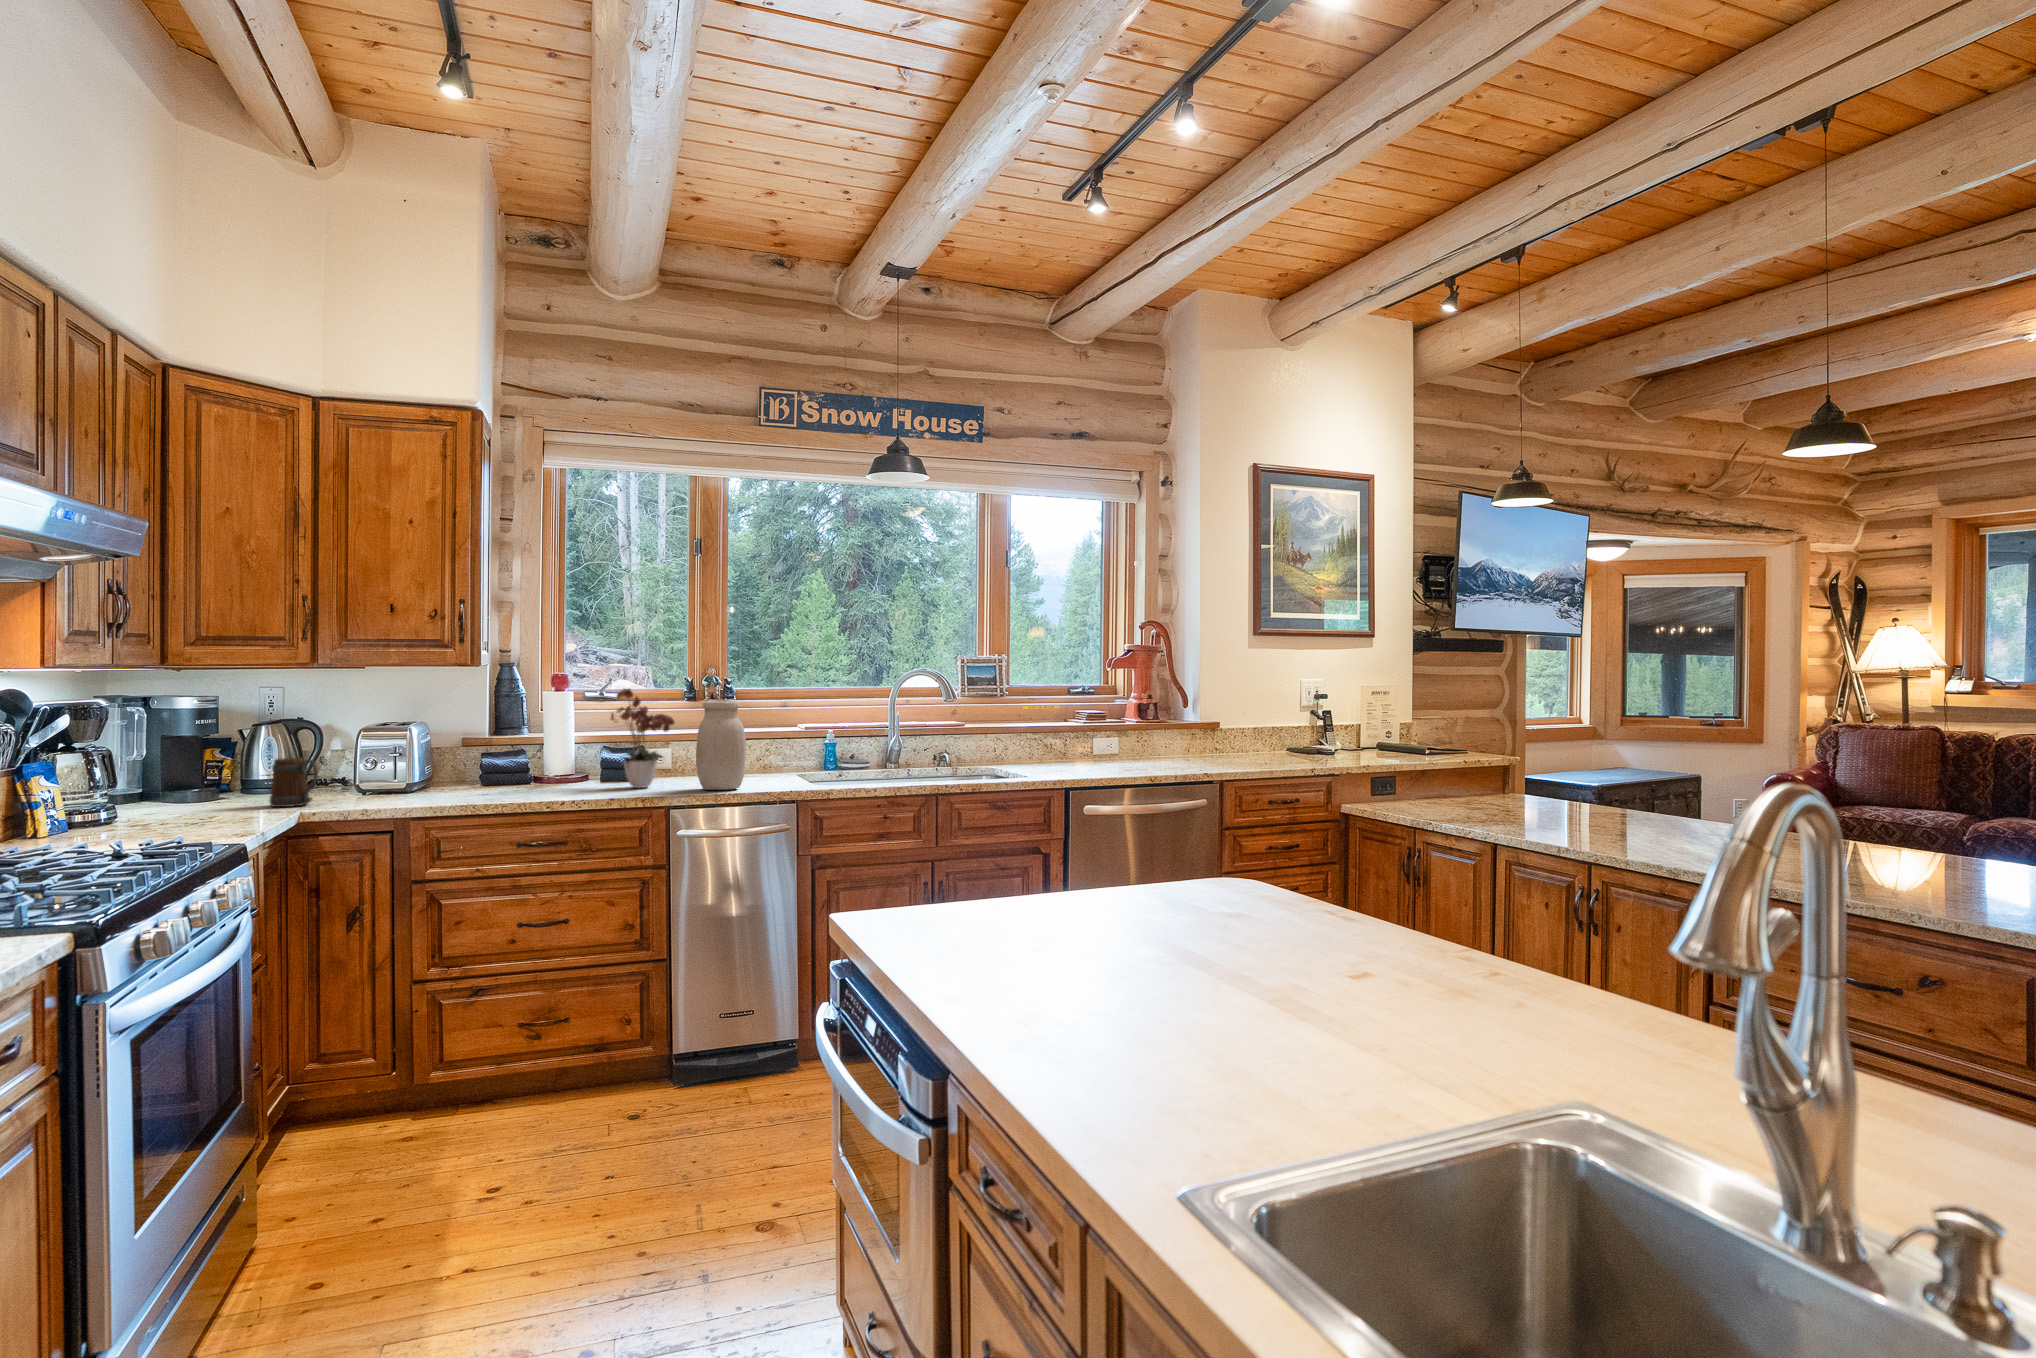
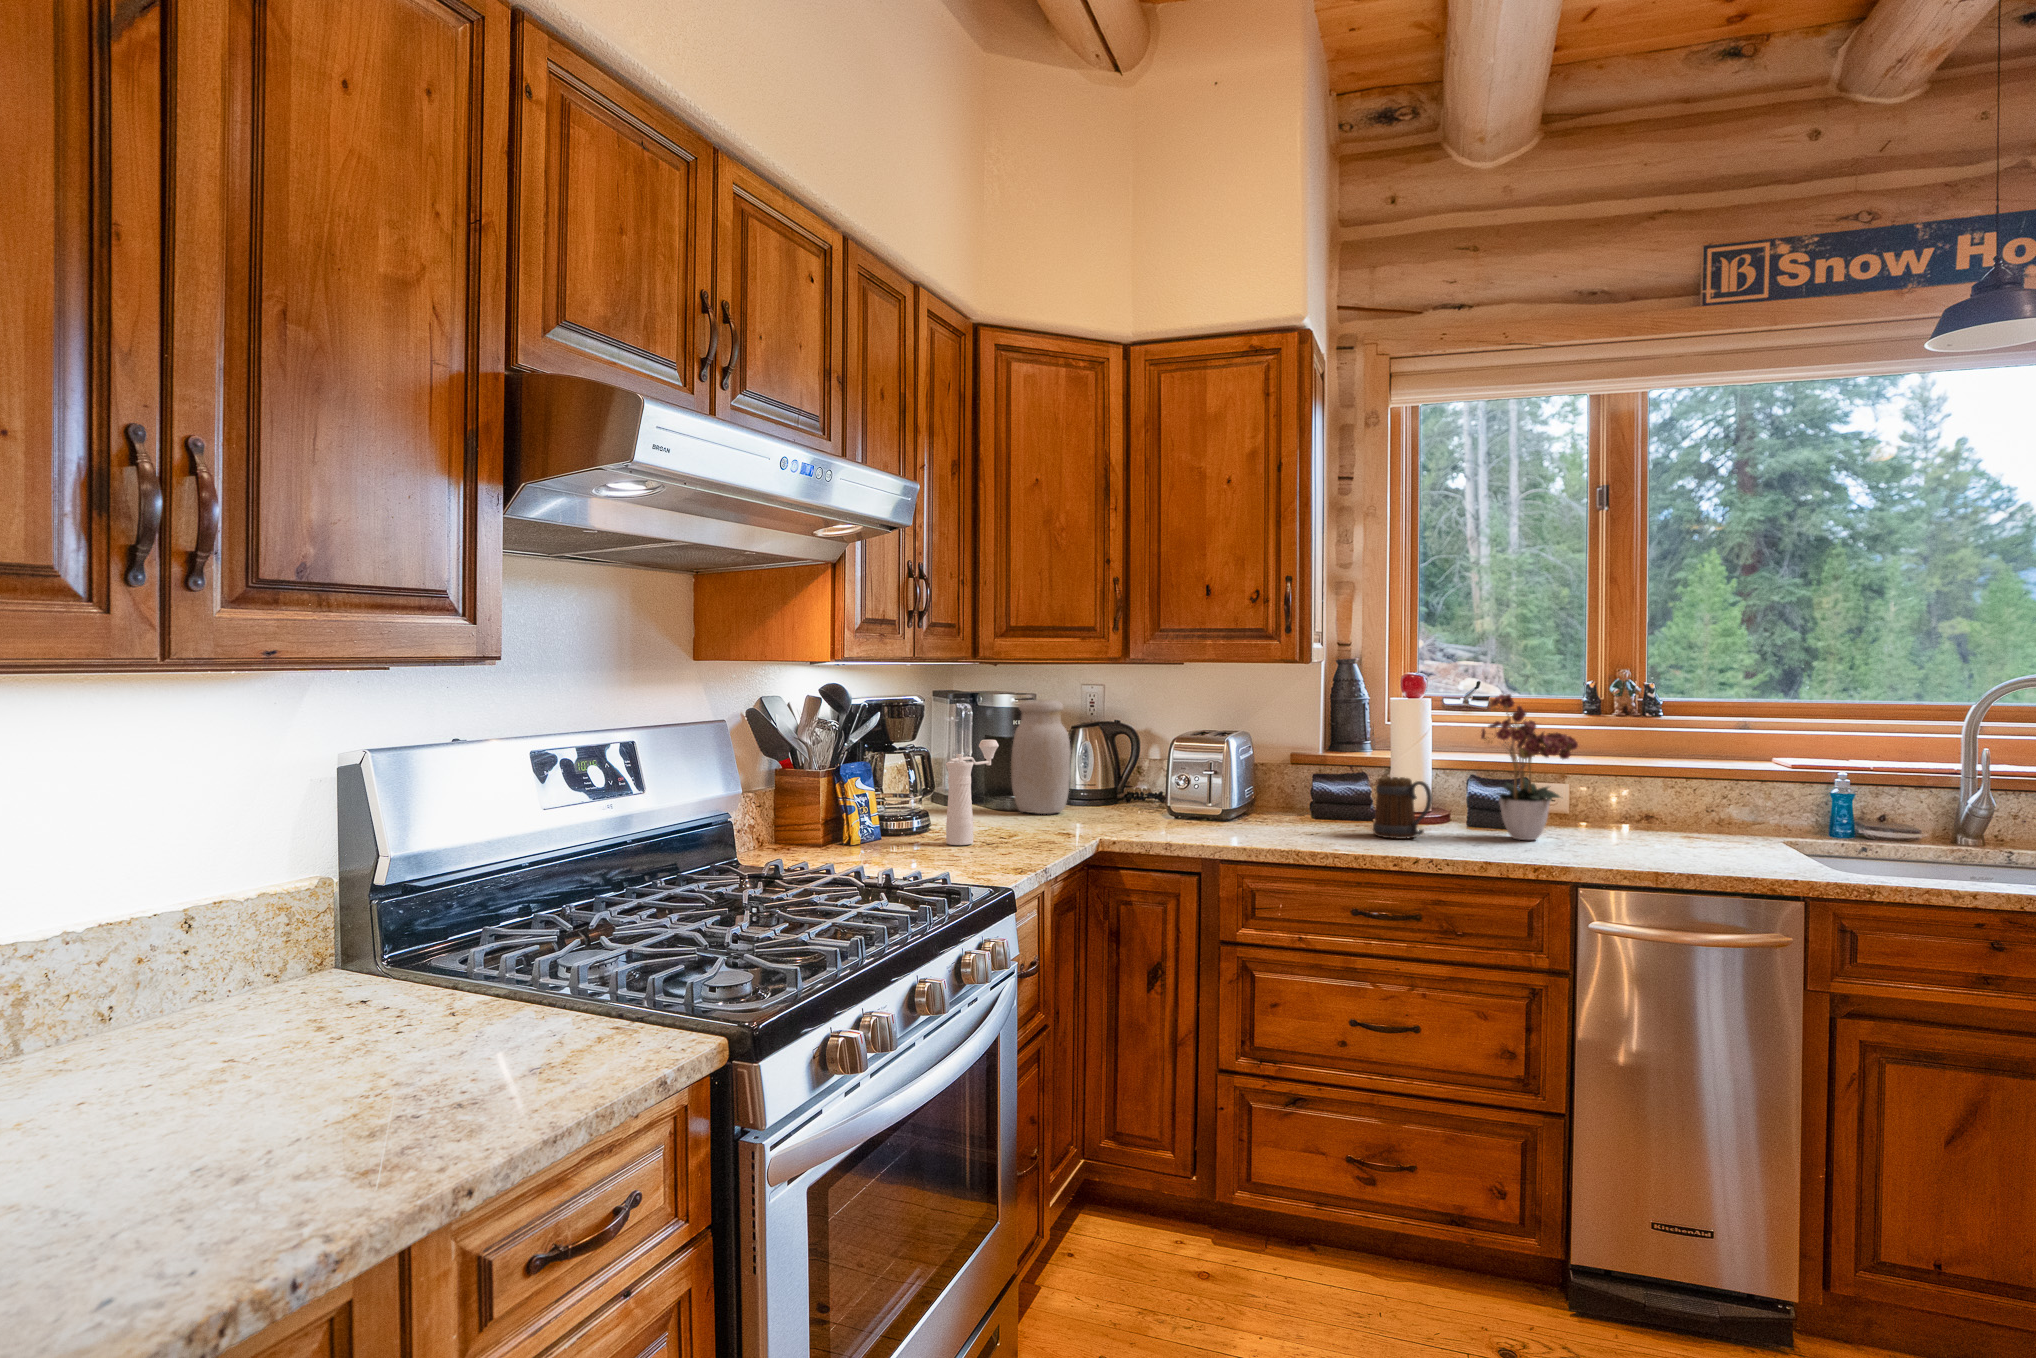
jar: present [696,699,746,790] -> present [1011,700,1071,814]
pepper mill: none [149,735,200,826] -> present [946,740,999,845]
mug: present [269,758,318,807] -> present [1373,777,1432,839]

